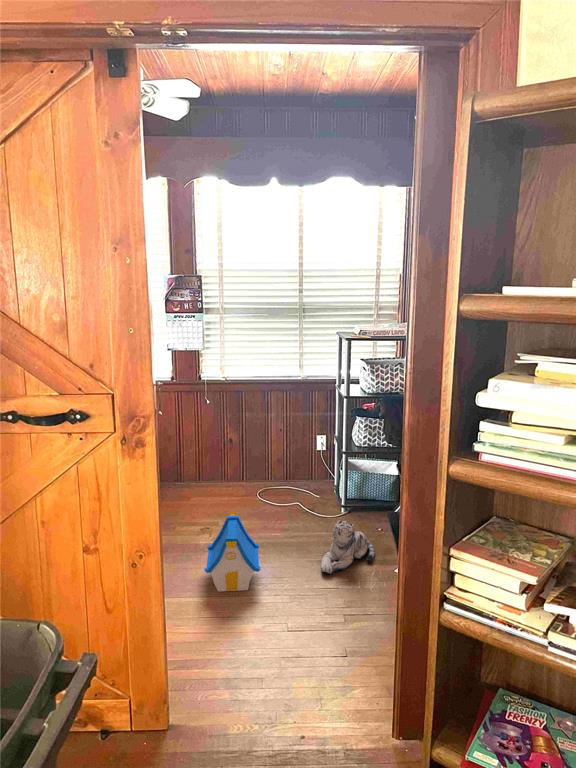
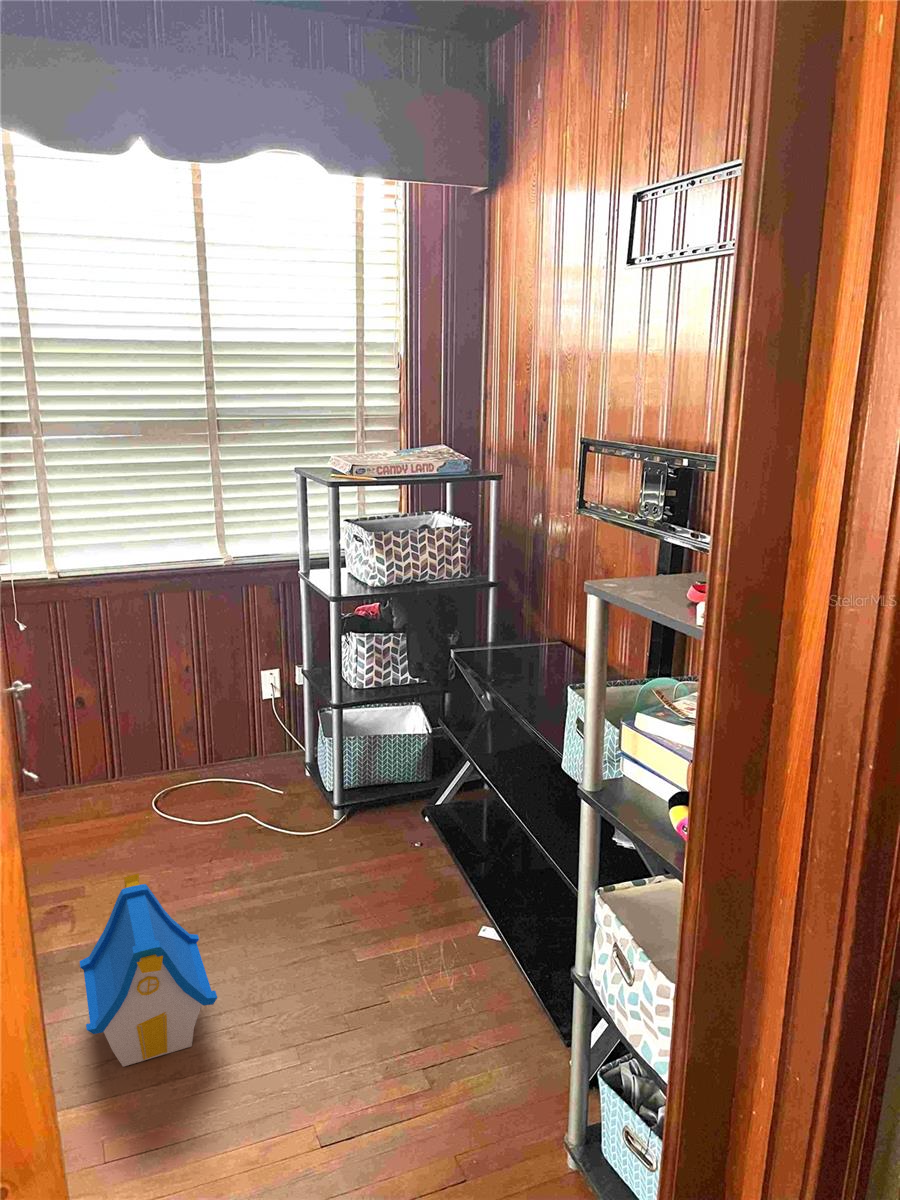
plush toy: present [321,520,375,574] -> none [330,852,427,966]

